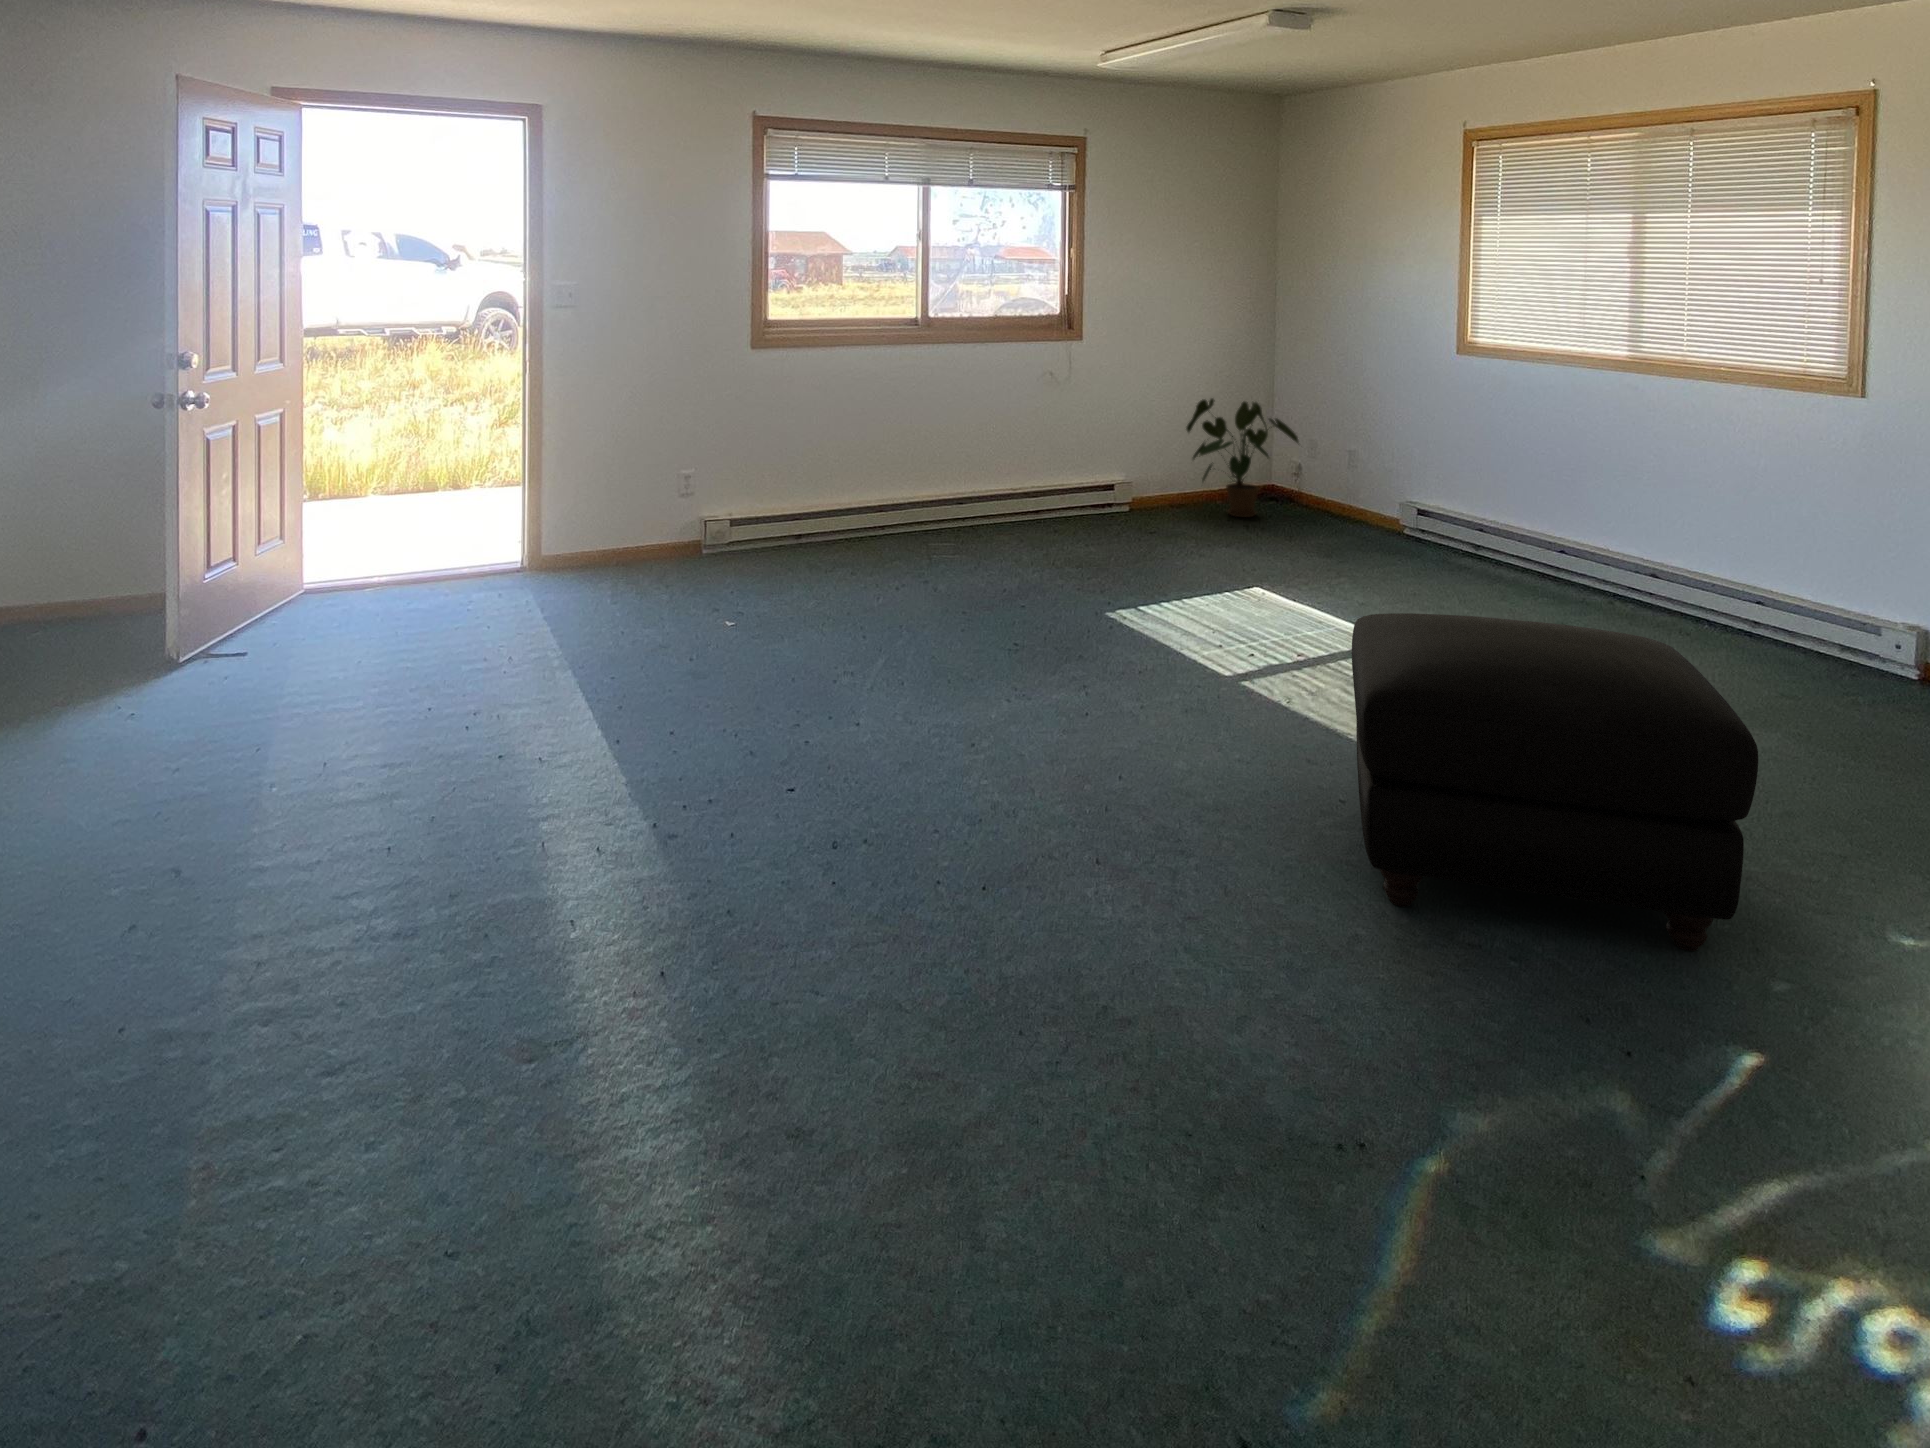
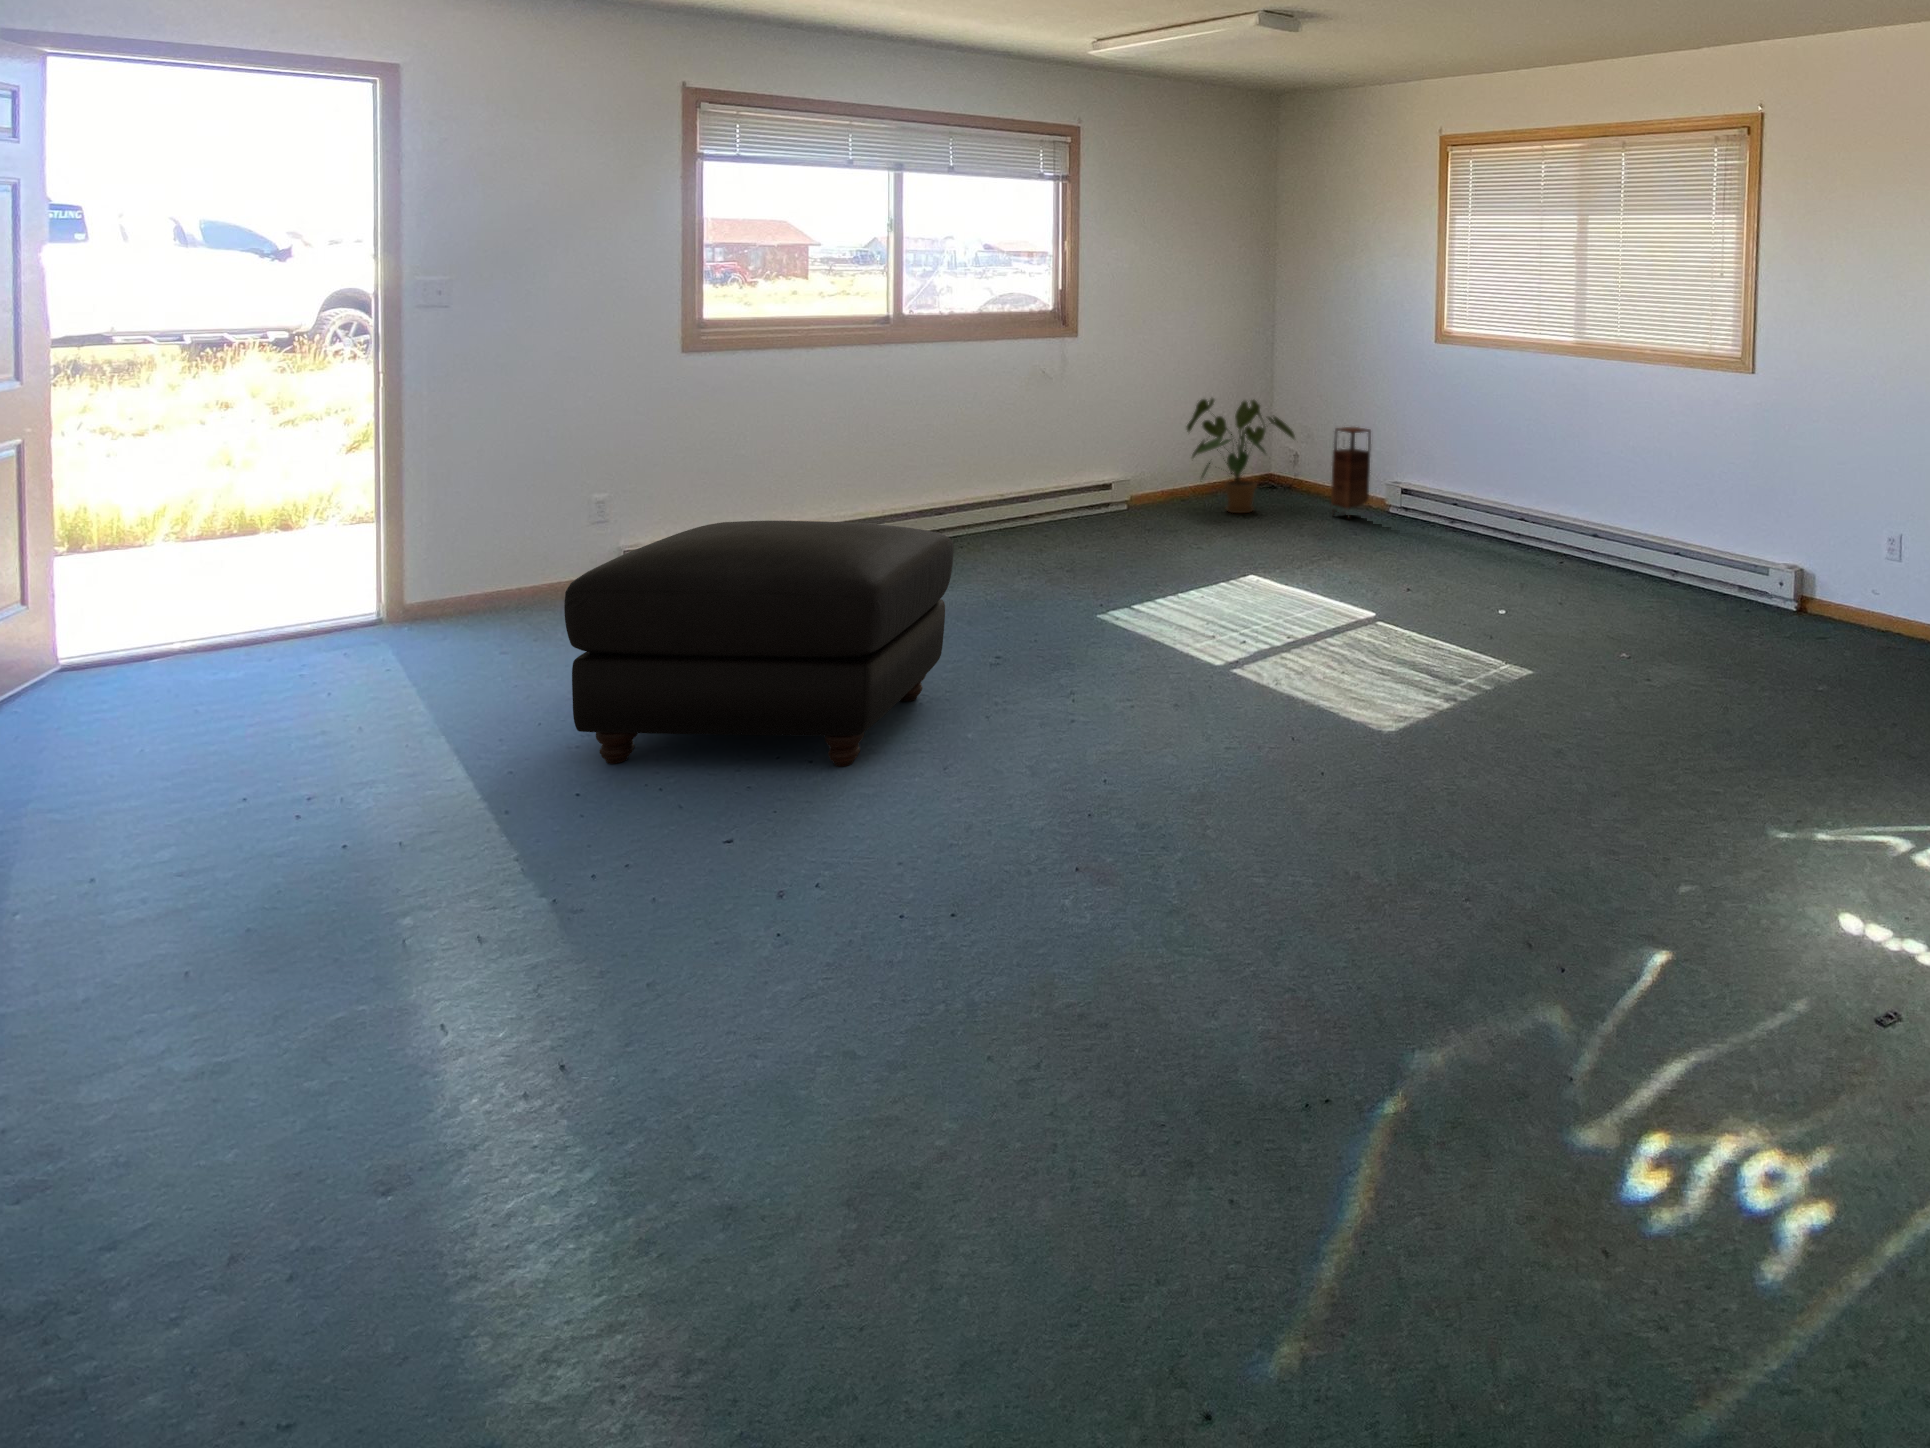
storage cabinet: none [1338,432,1382,531] -> present [1331,427,1371,514]
ottoman: present [1352,613,1758,951] -> present [564,520,953,767]

